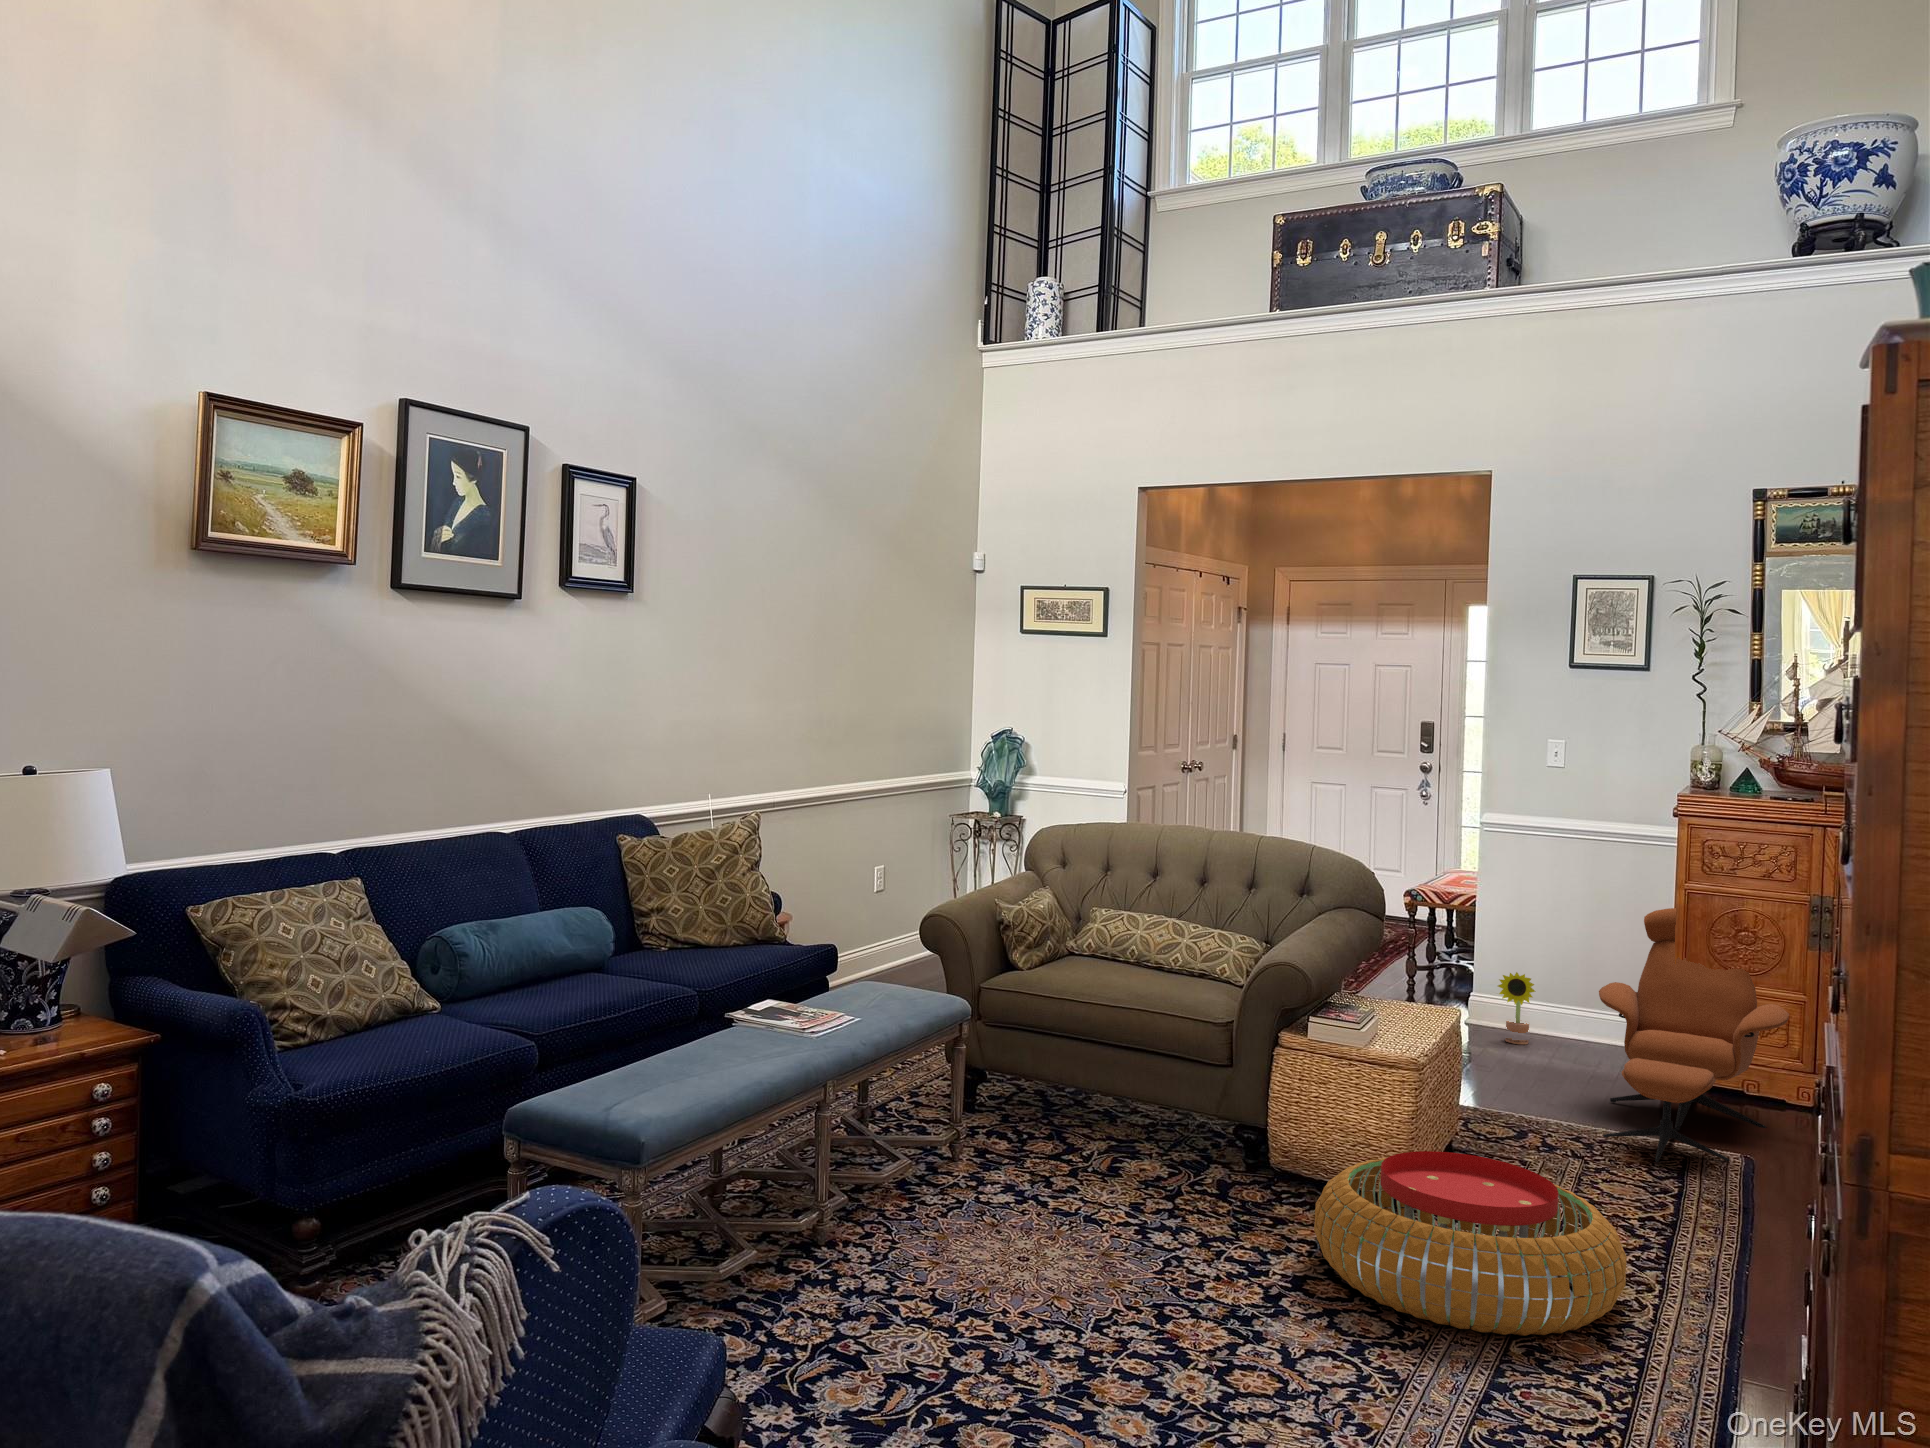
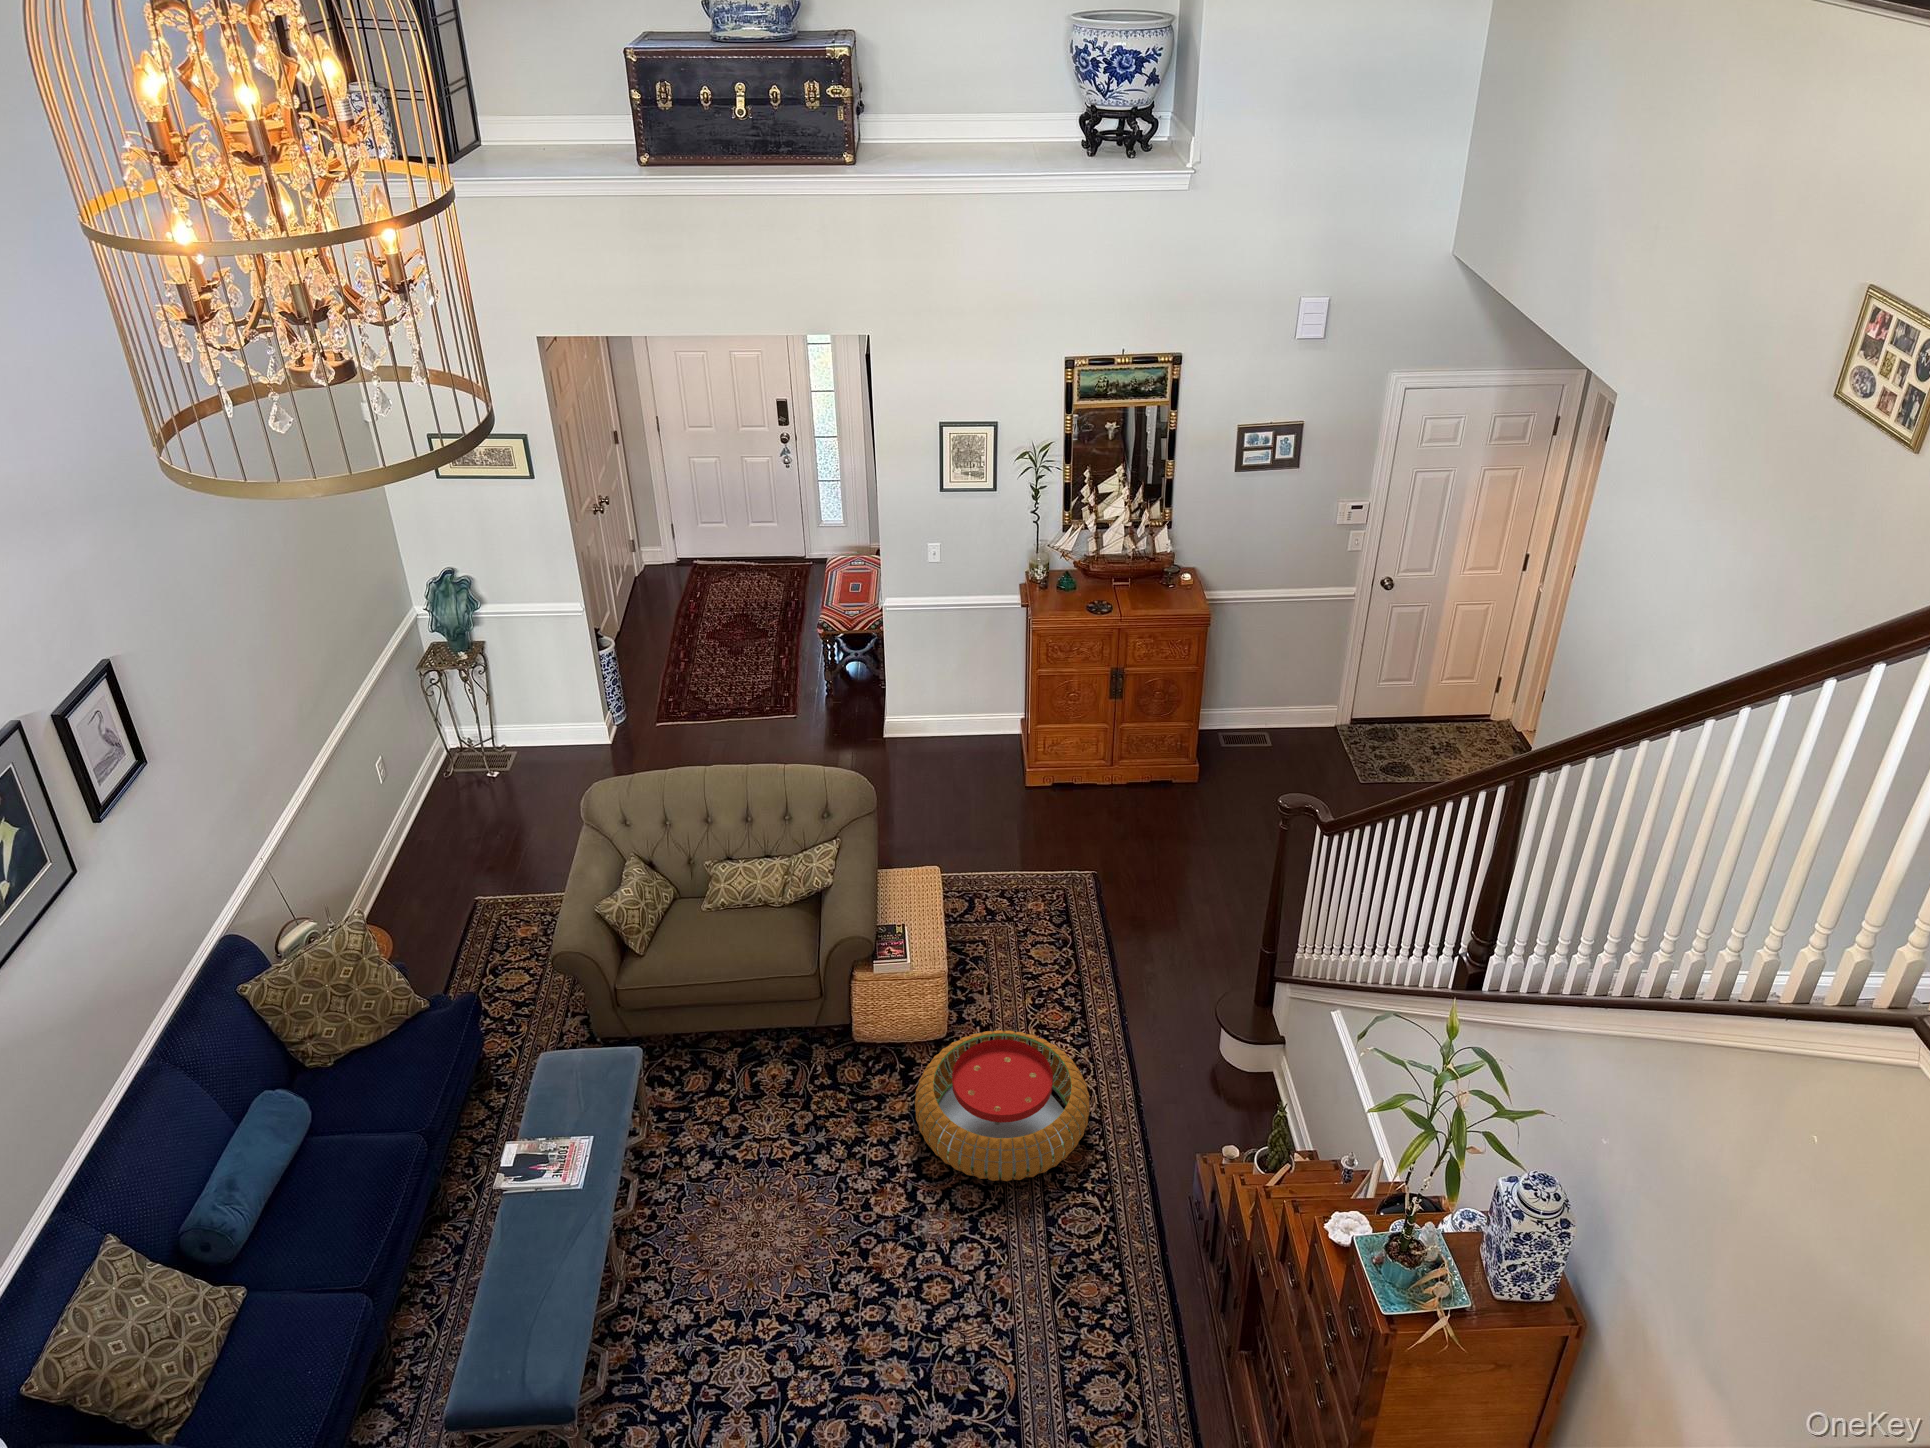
lounge chair: present [1599,908,1789,1162] -> none [998,688,1110,907]
decorative plant: present [1498,972,1535,1044] -> none [911,708,938,750]

